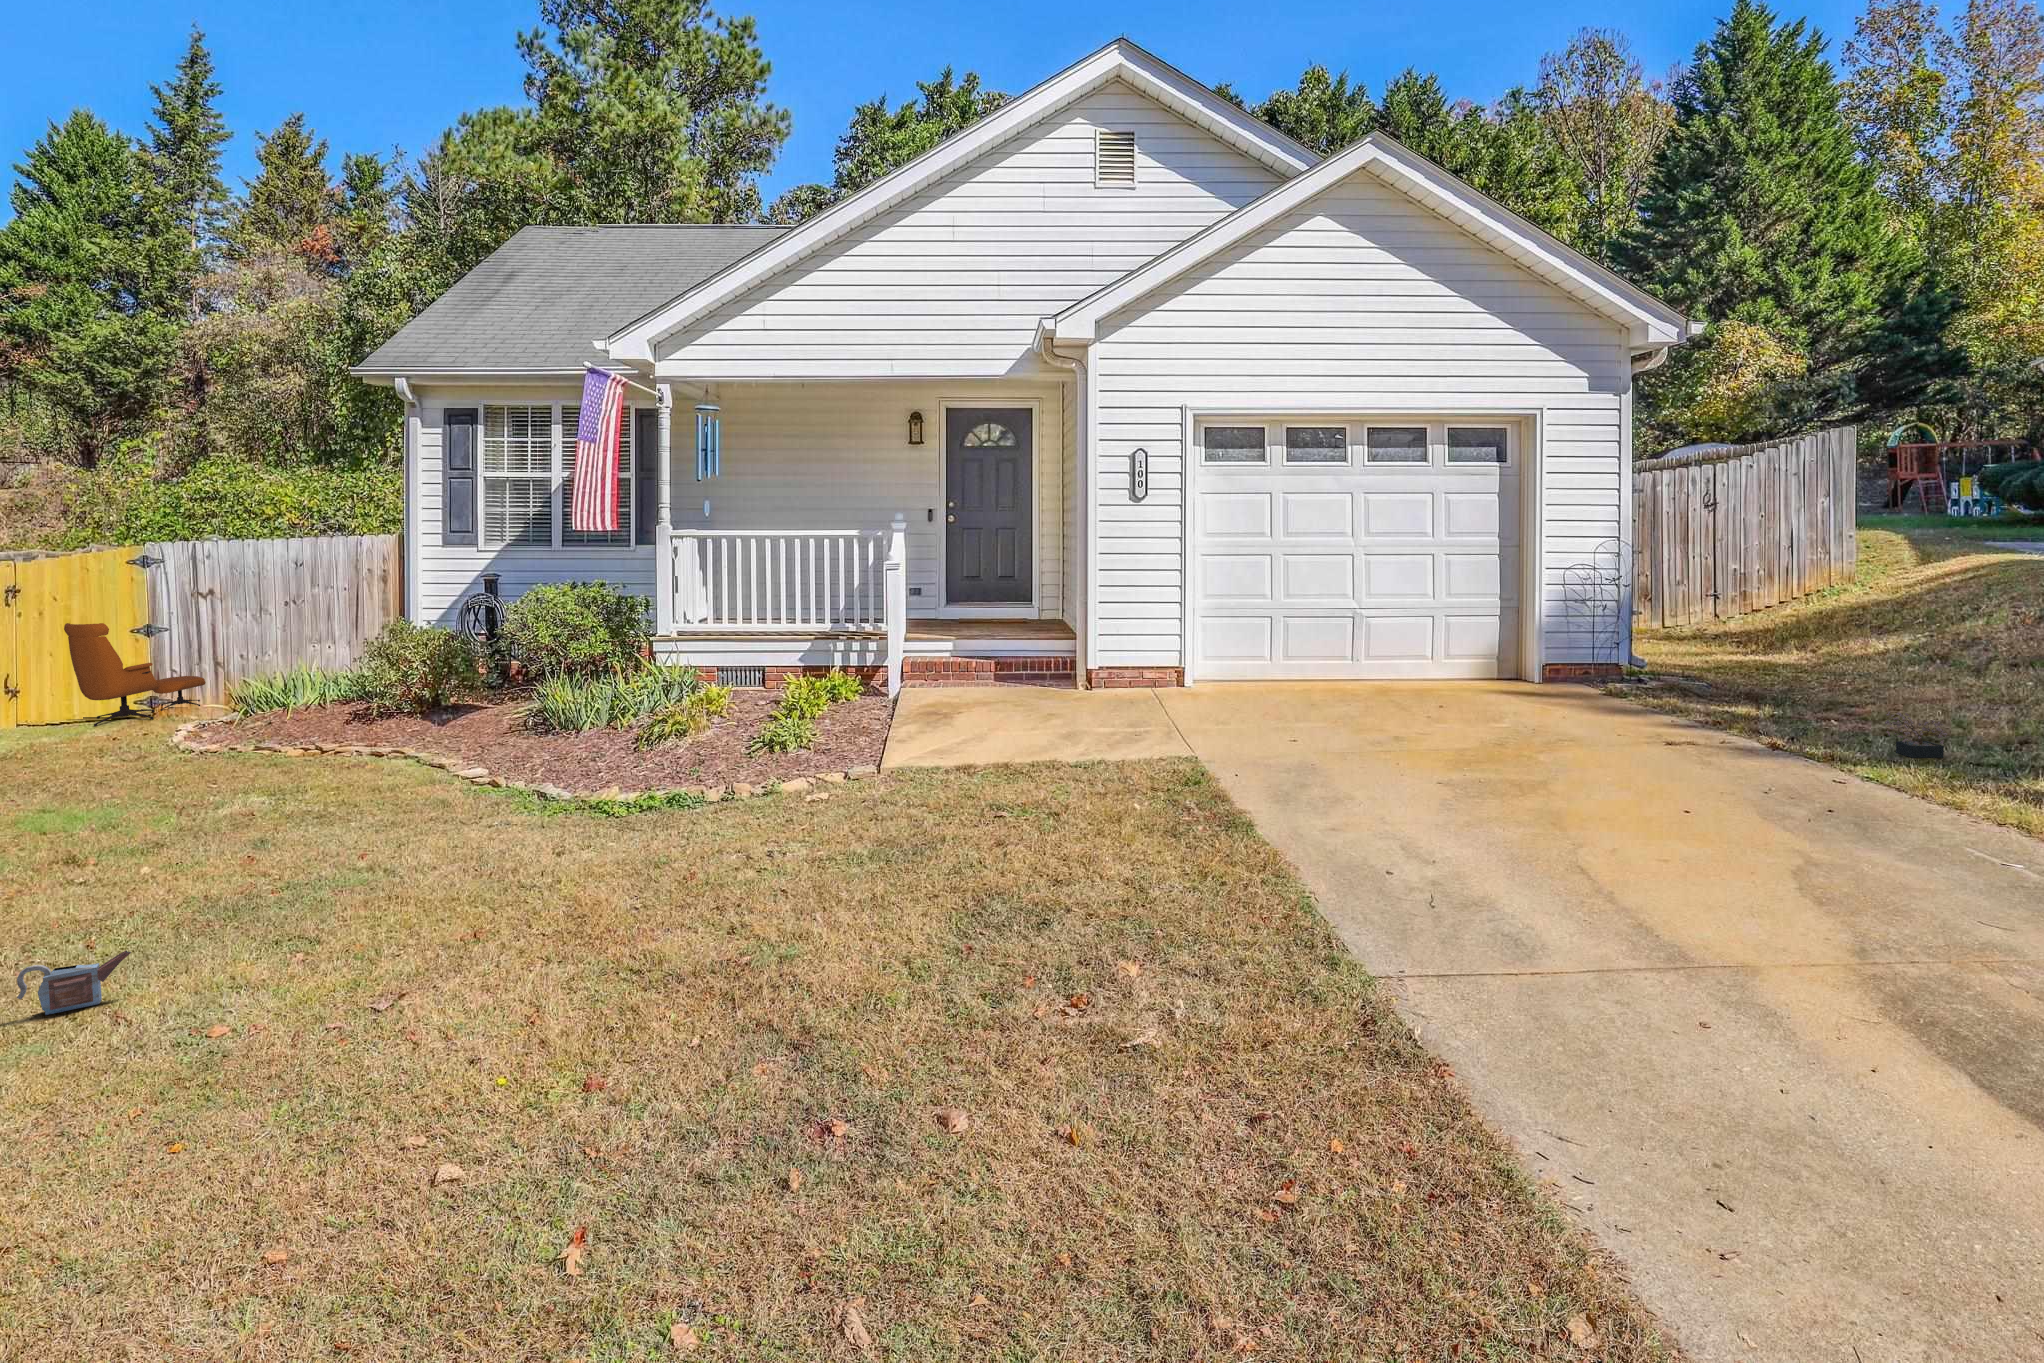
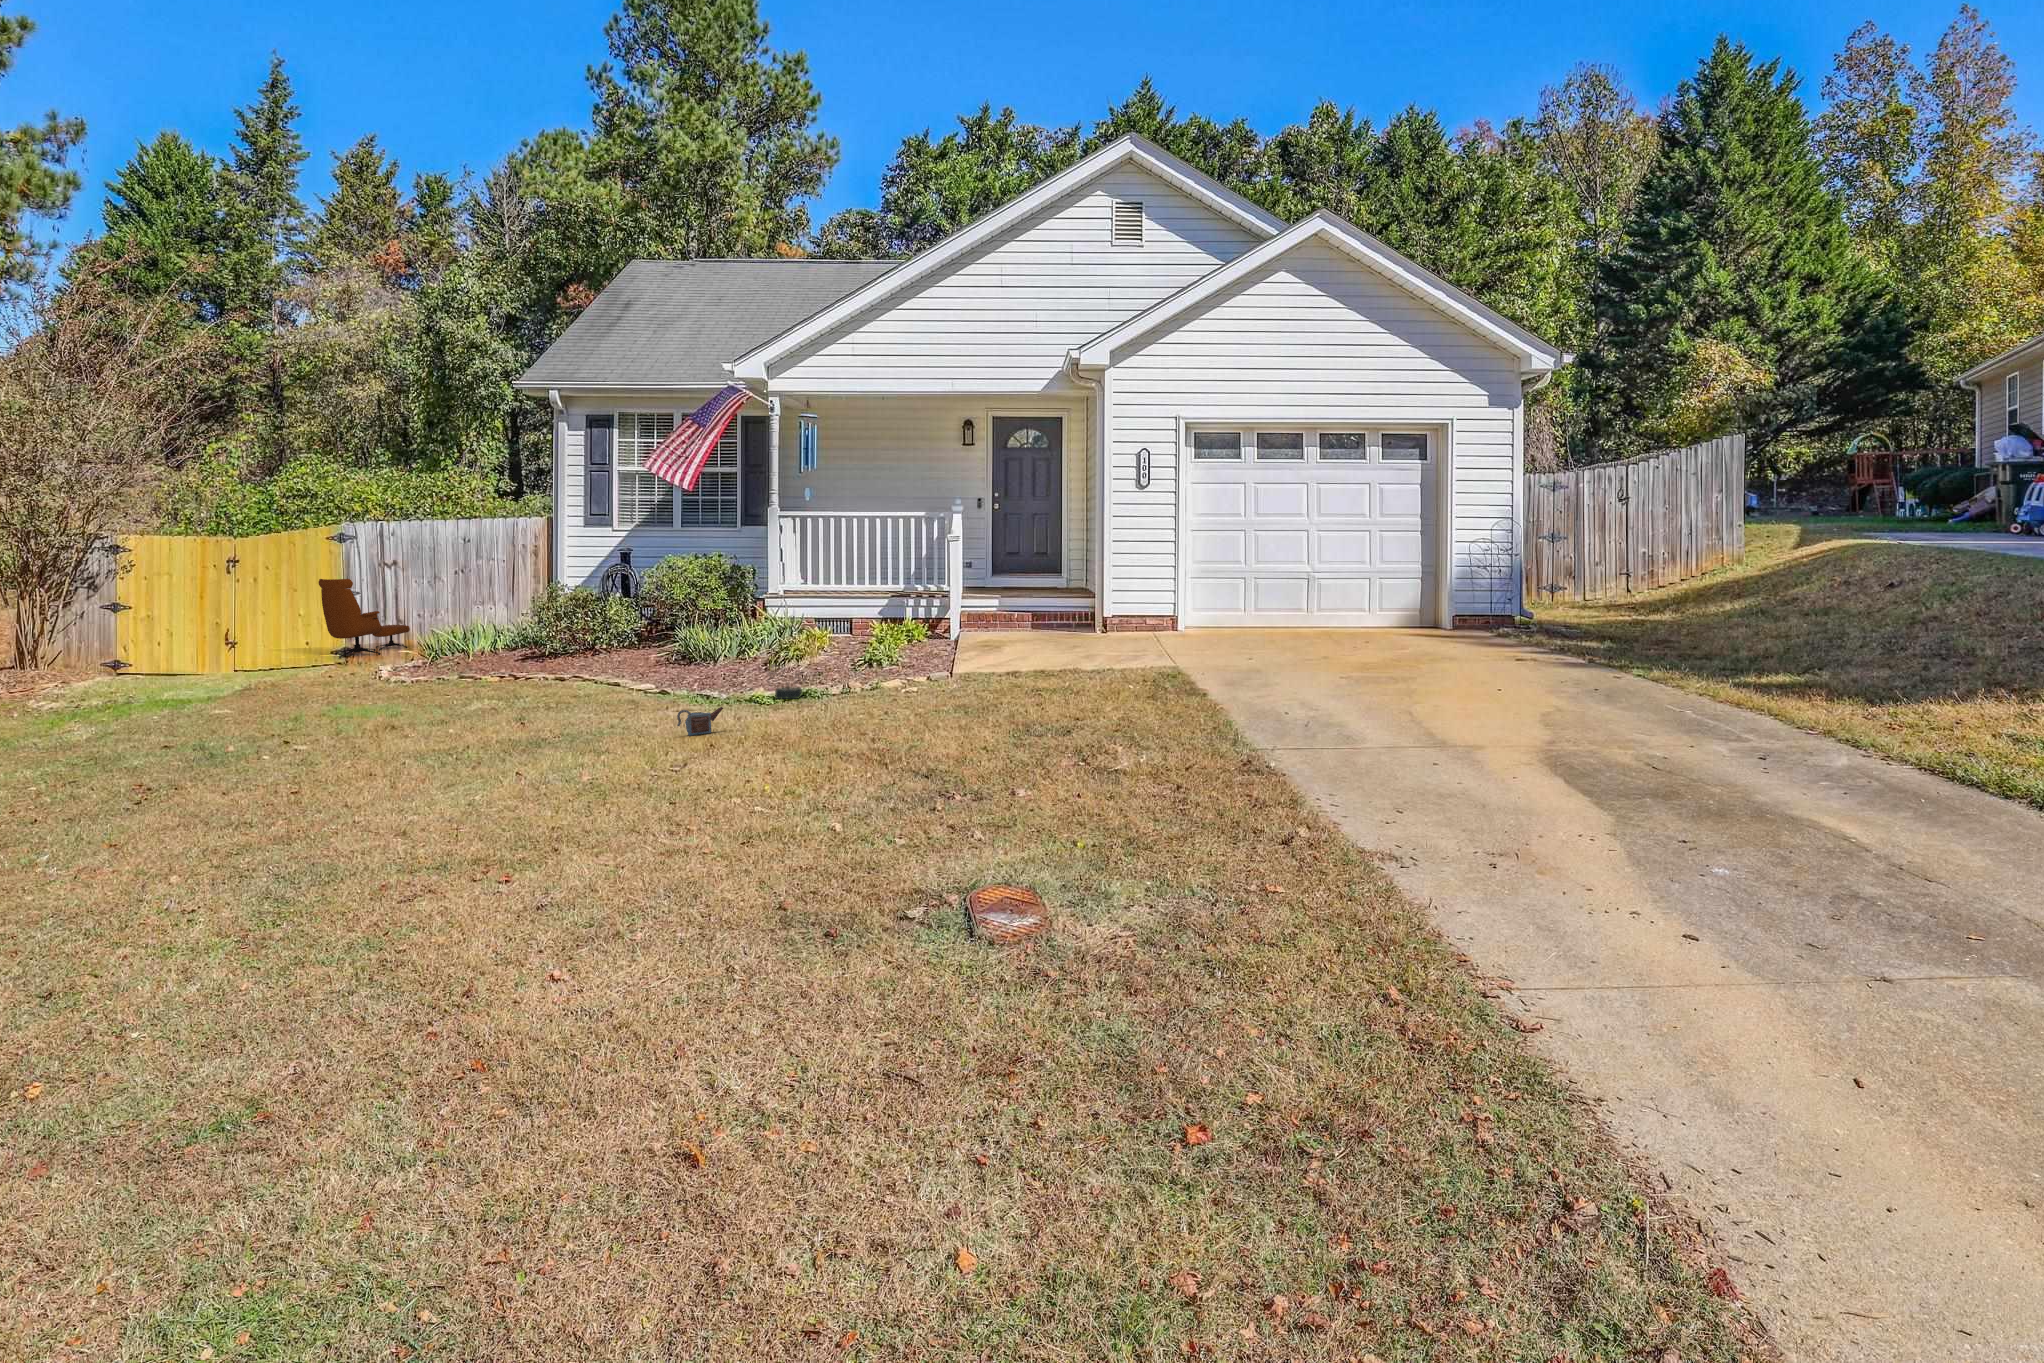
decorative plant: present [1885,711,1947,758] -> present [767,665,805,699]
watering can: present [17,950,131,1015] -> present [677,707,723,736]

